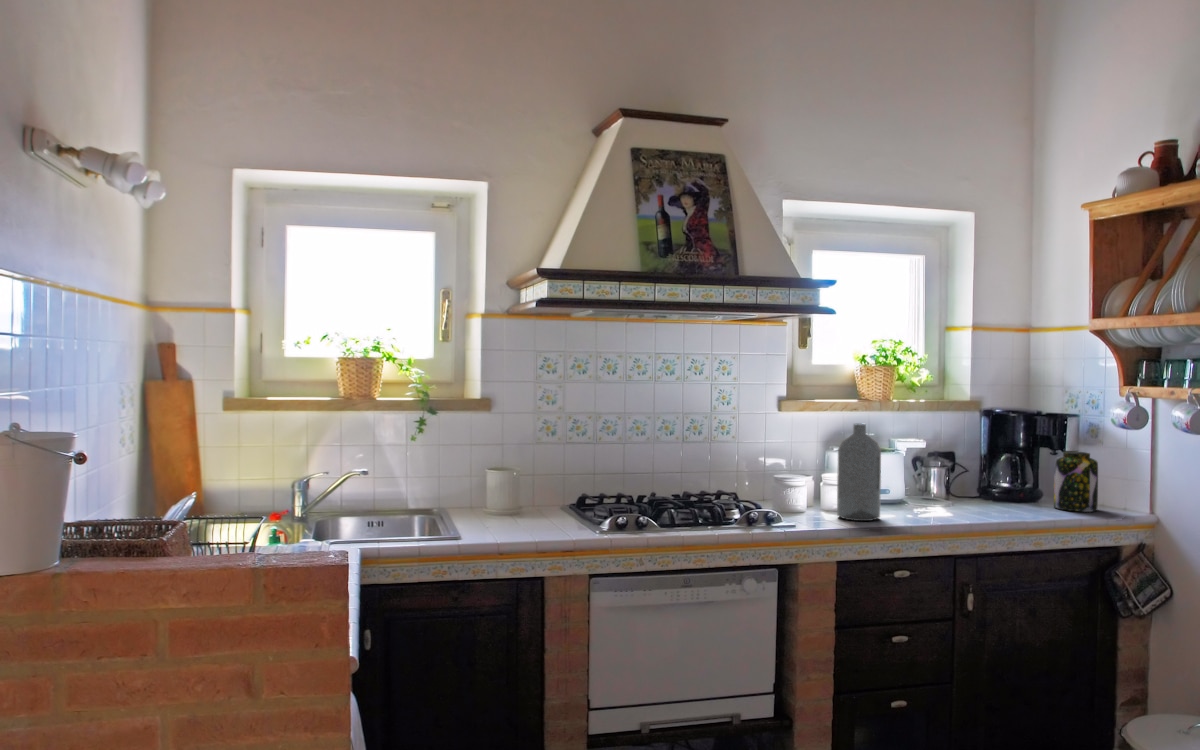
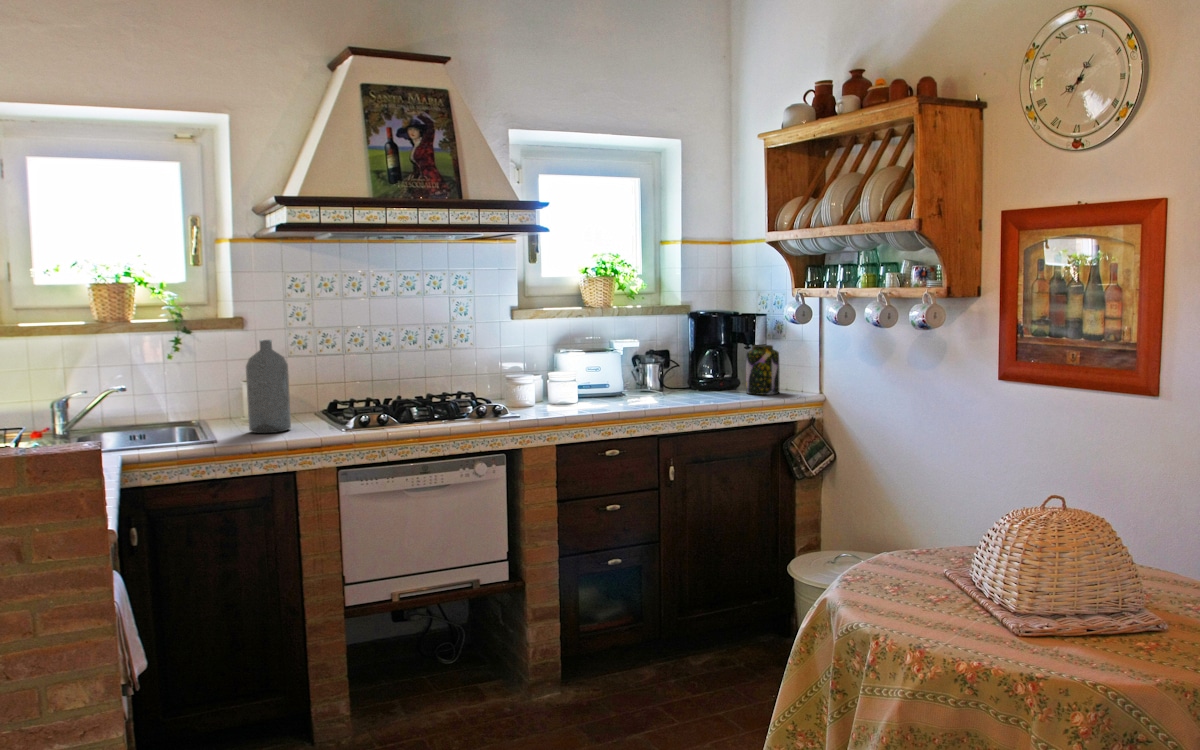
bottle: present [837,424,881,521] -> present [246,340,291,433]

